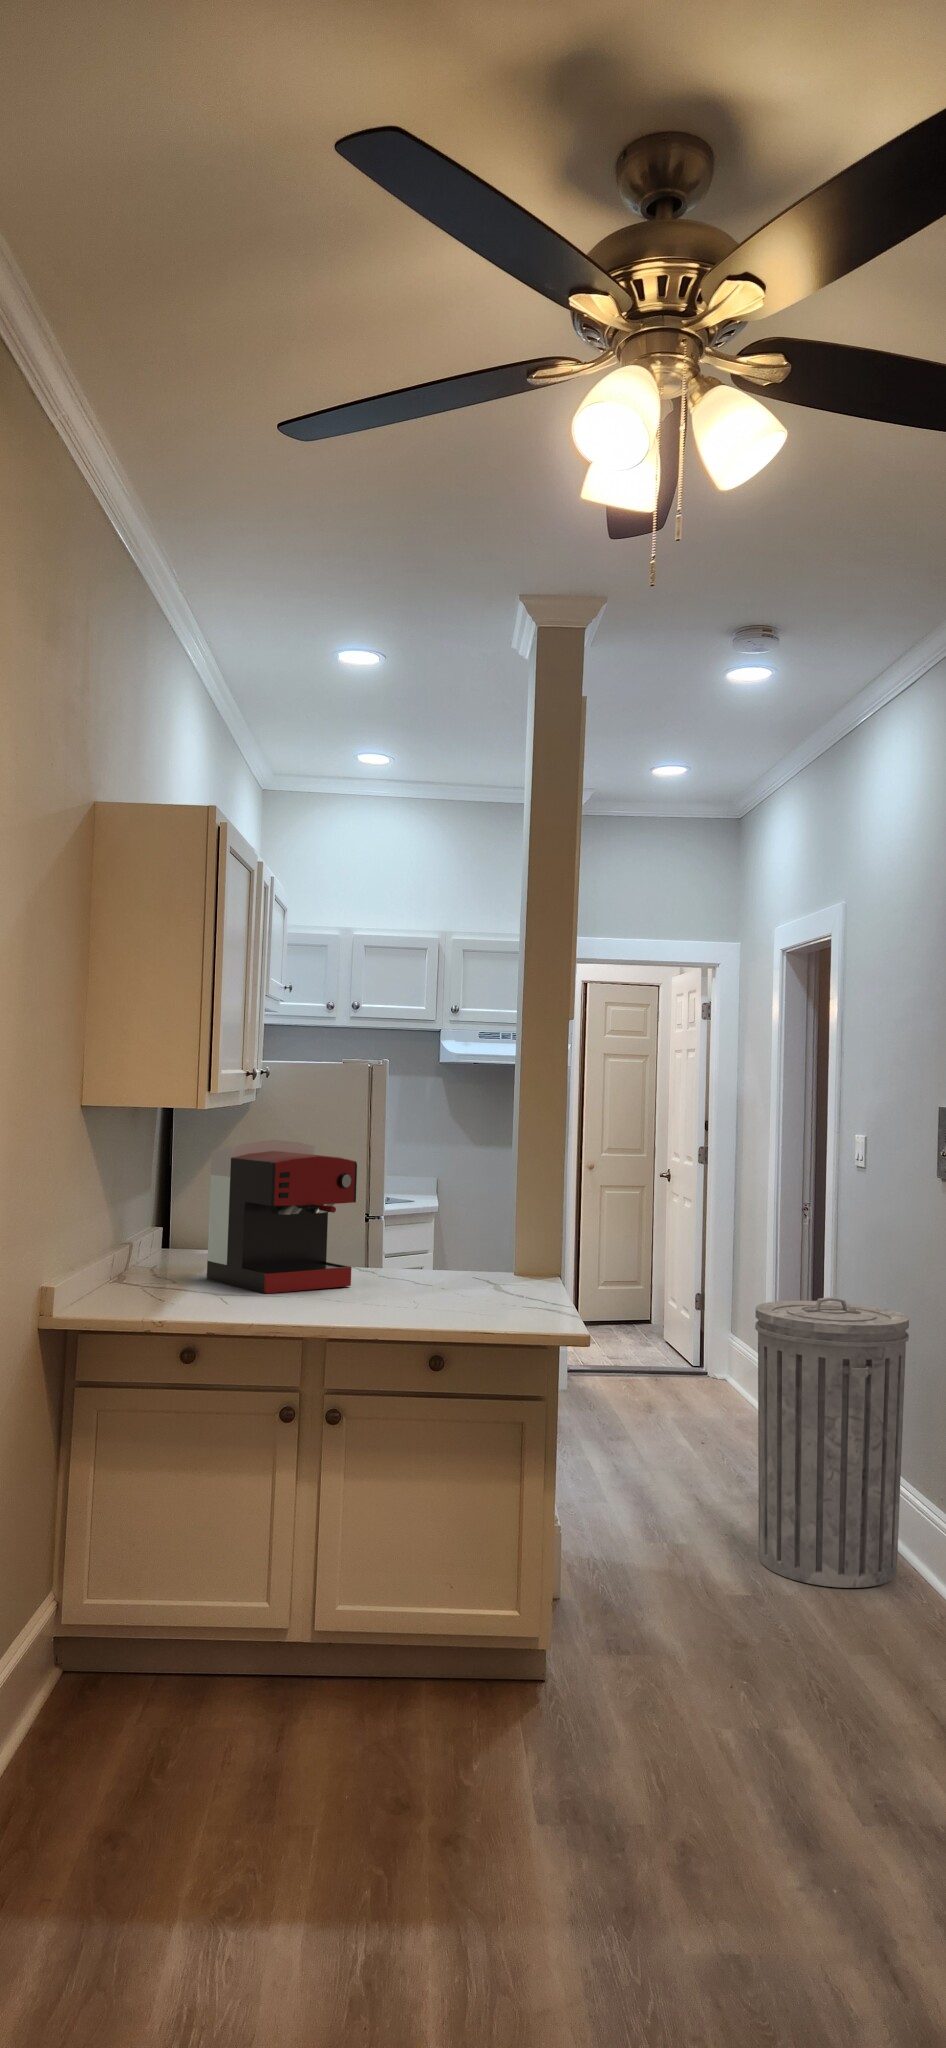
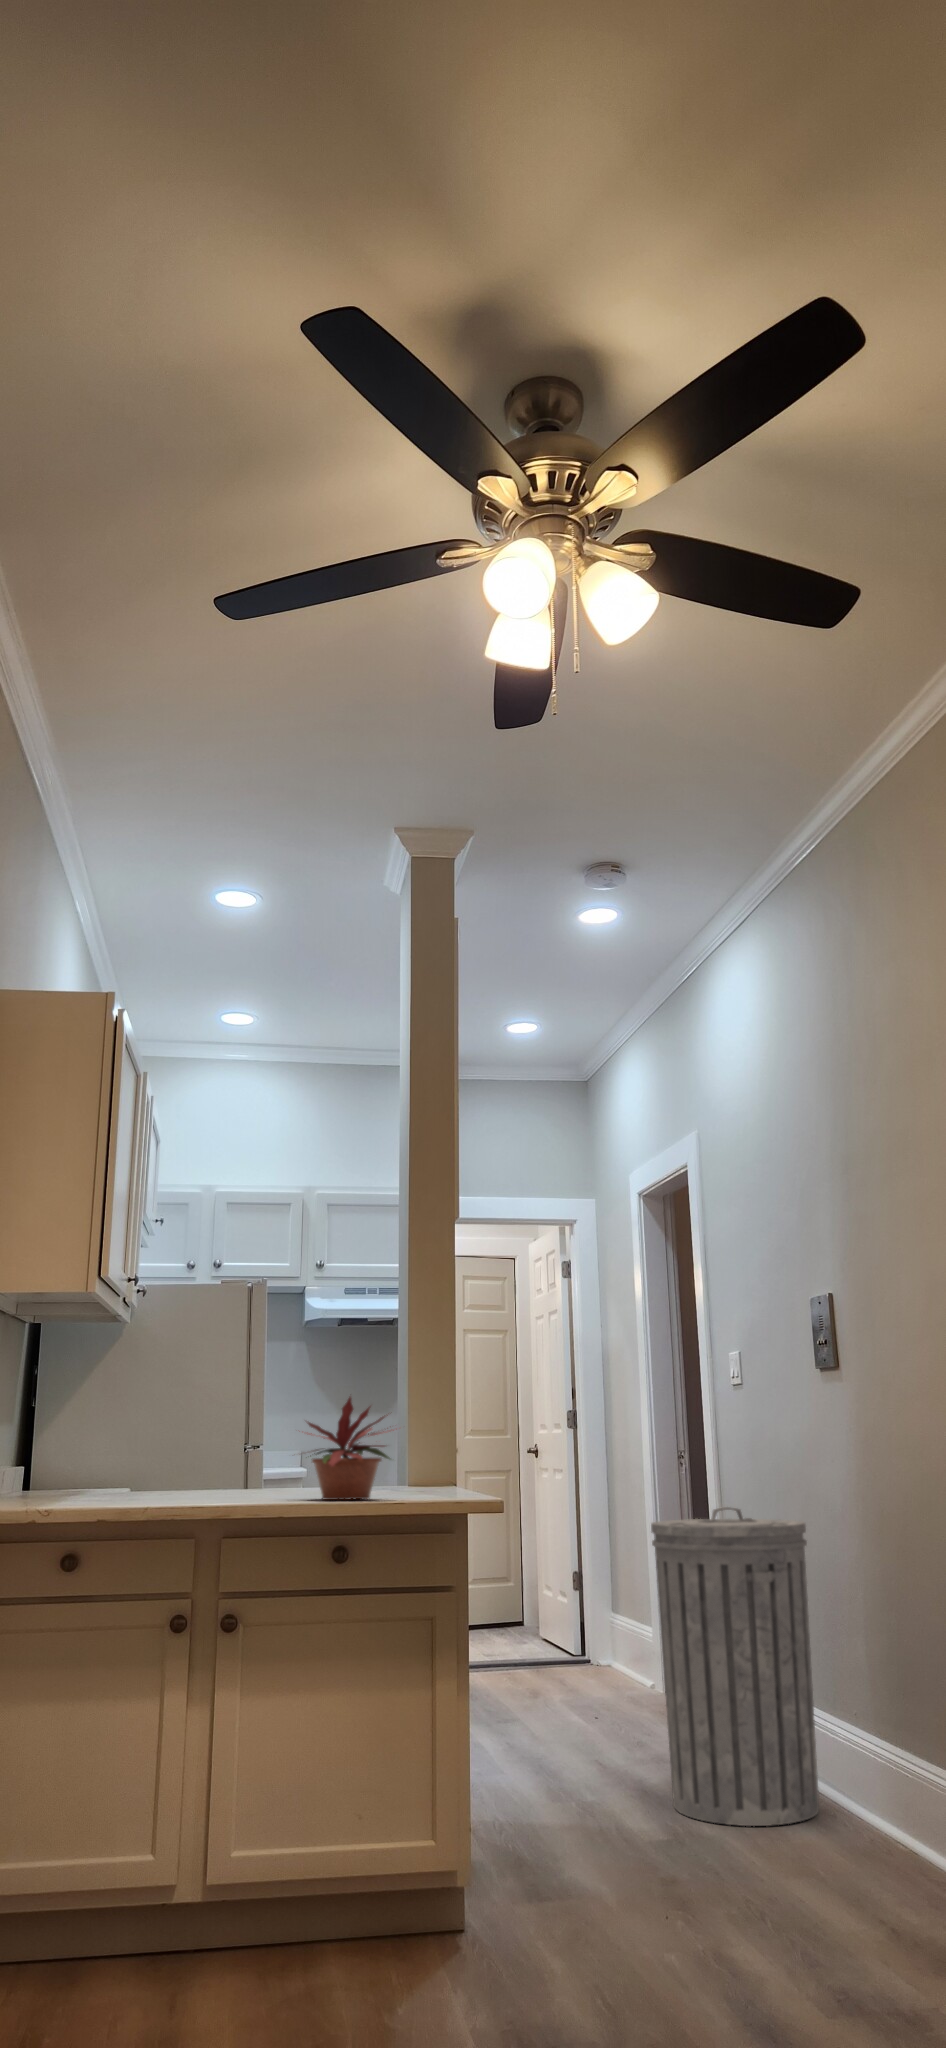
coffee maker: present [207,1140,357,1294] -> none [81,1340,245,1497]
potted plant: none [389,1222,502,1321] -> present [307,1397,394,1500]

